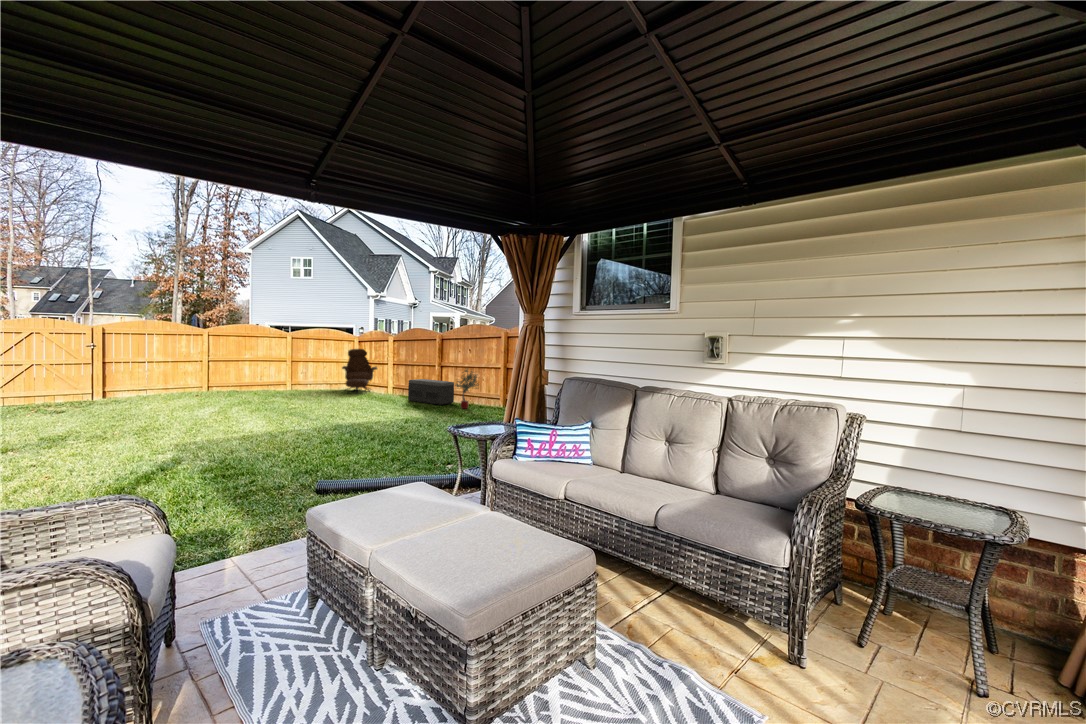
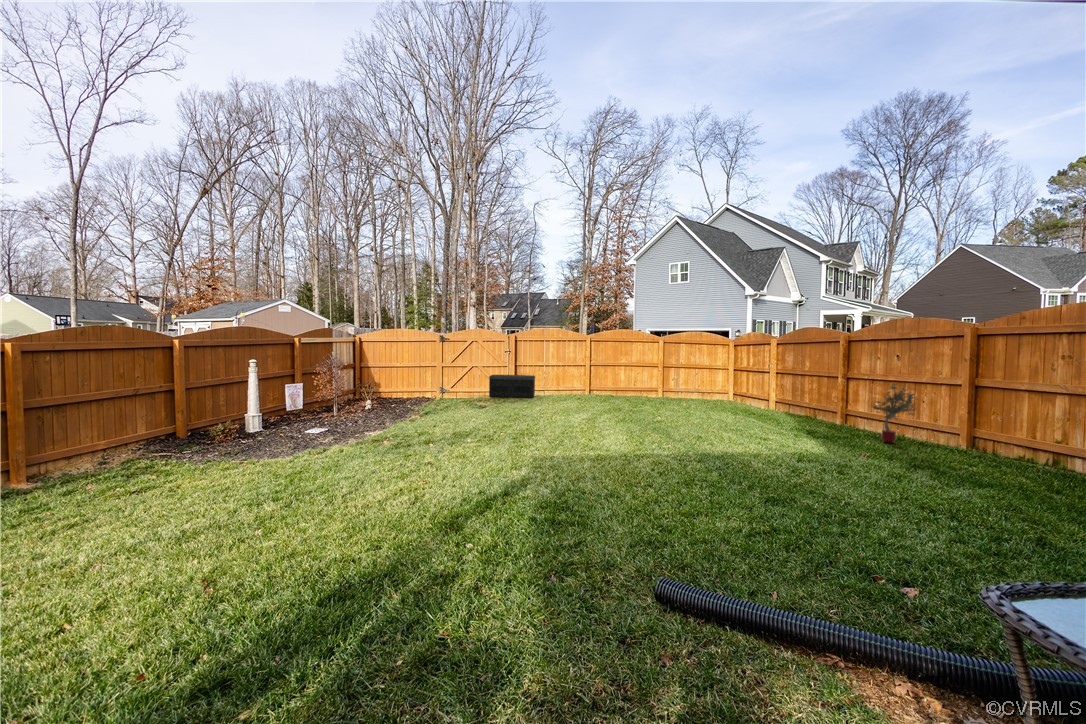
lounge chair: present [342,349,377,393] -> none [715,354,756,406]
storage bench: present [408,379,454,405] -> present [489,375,535,398]

